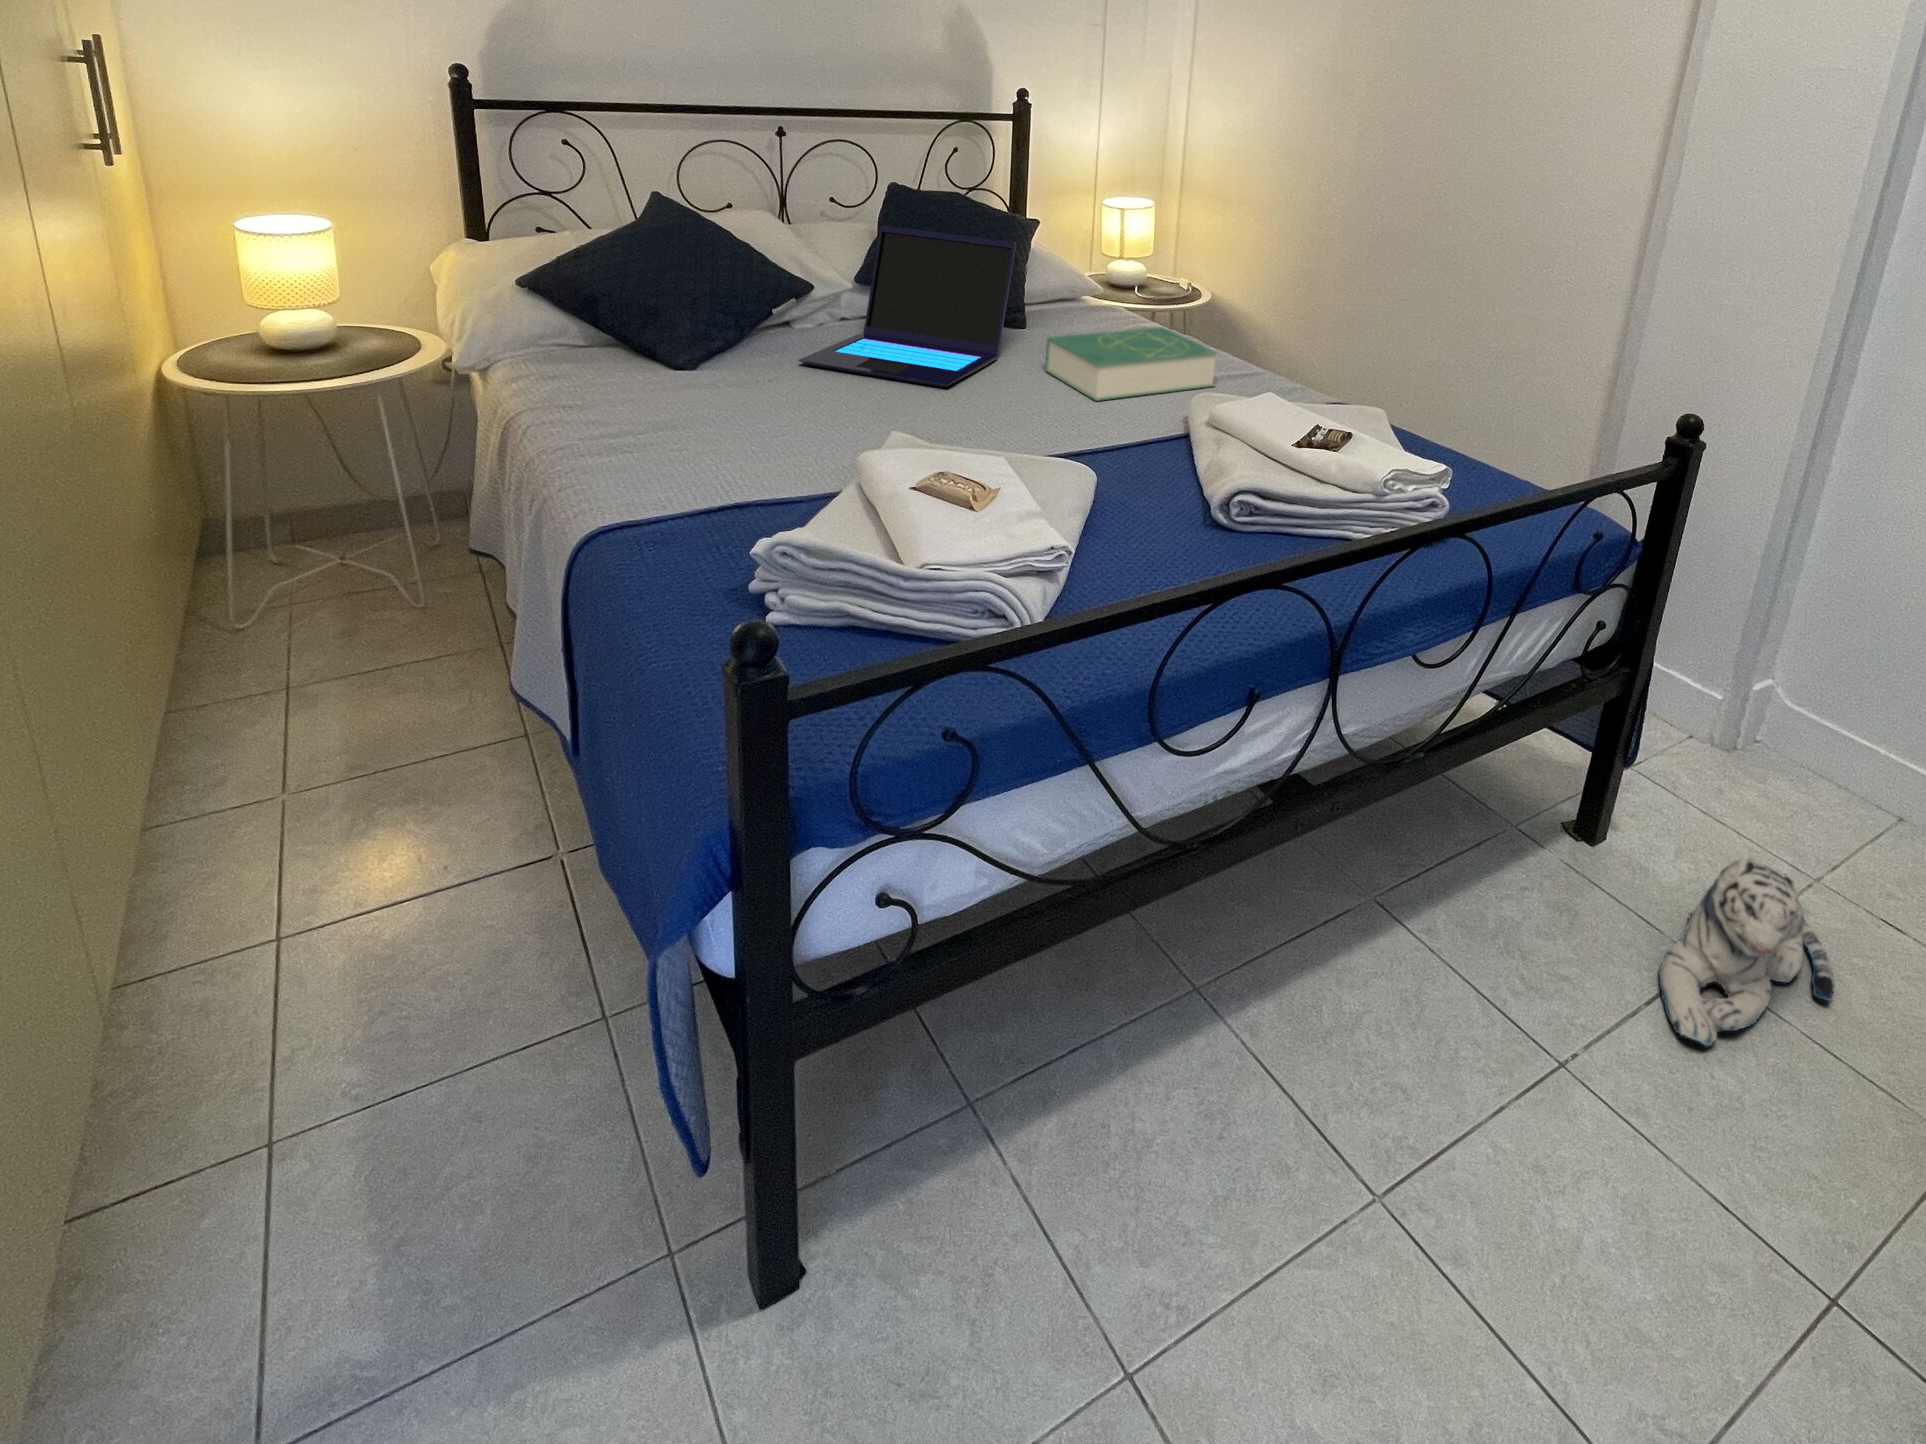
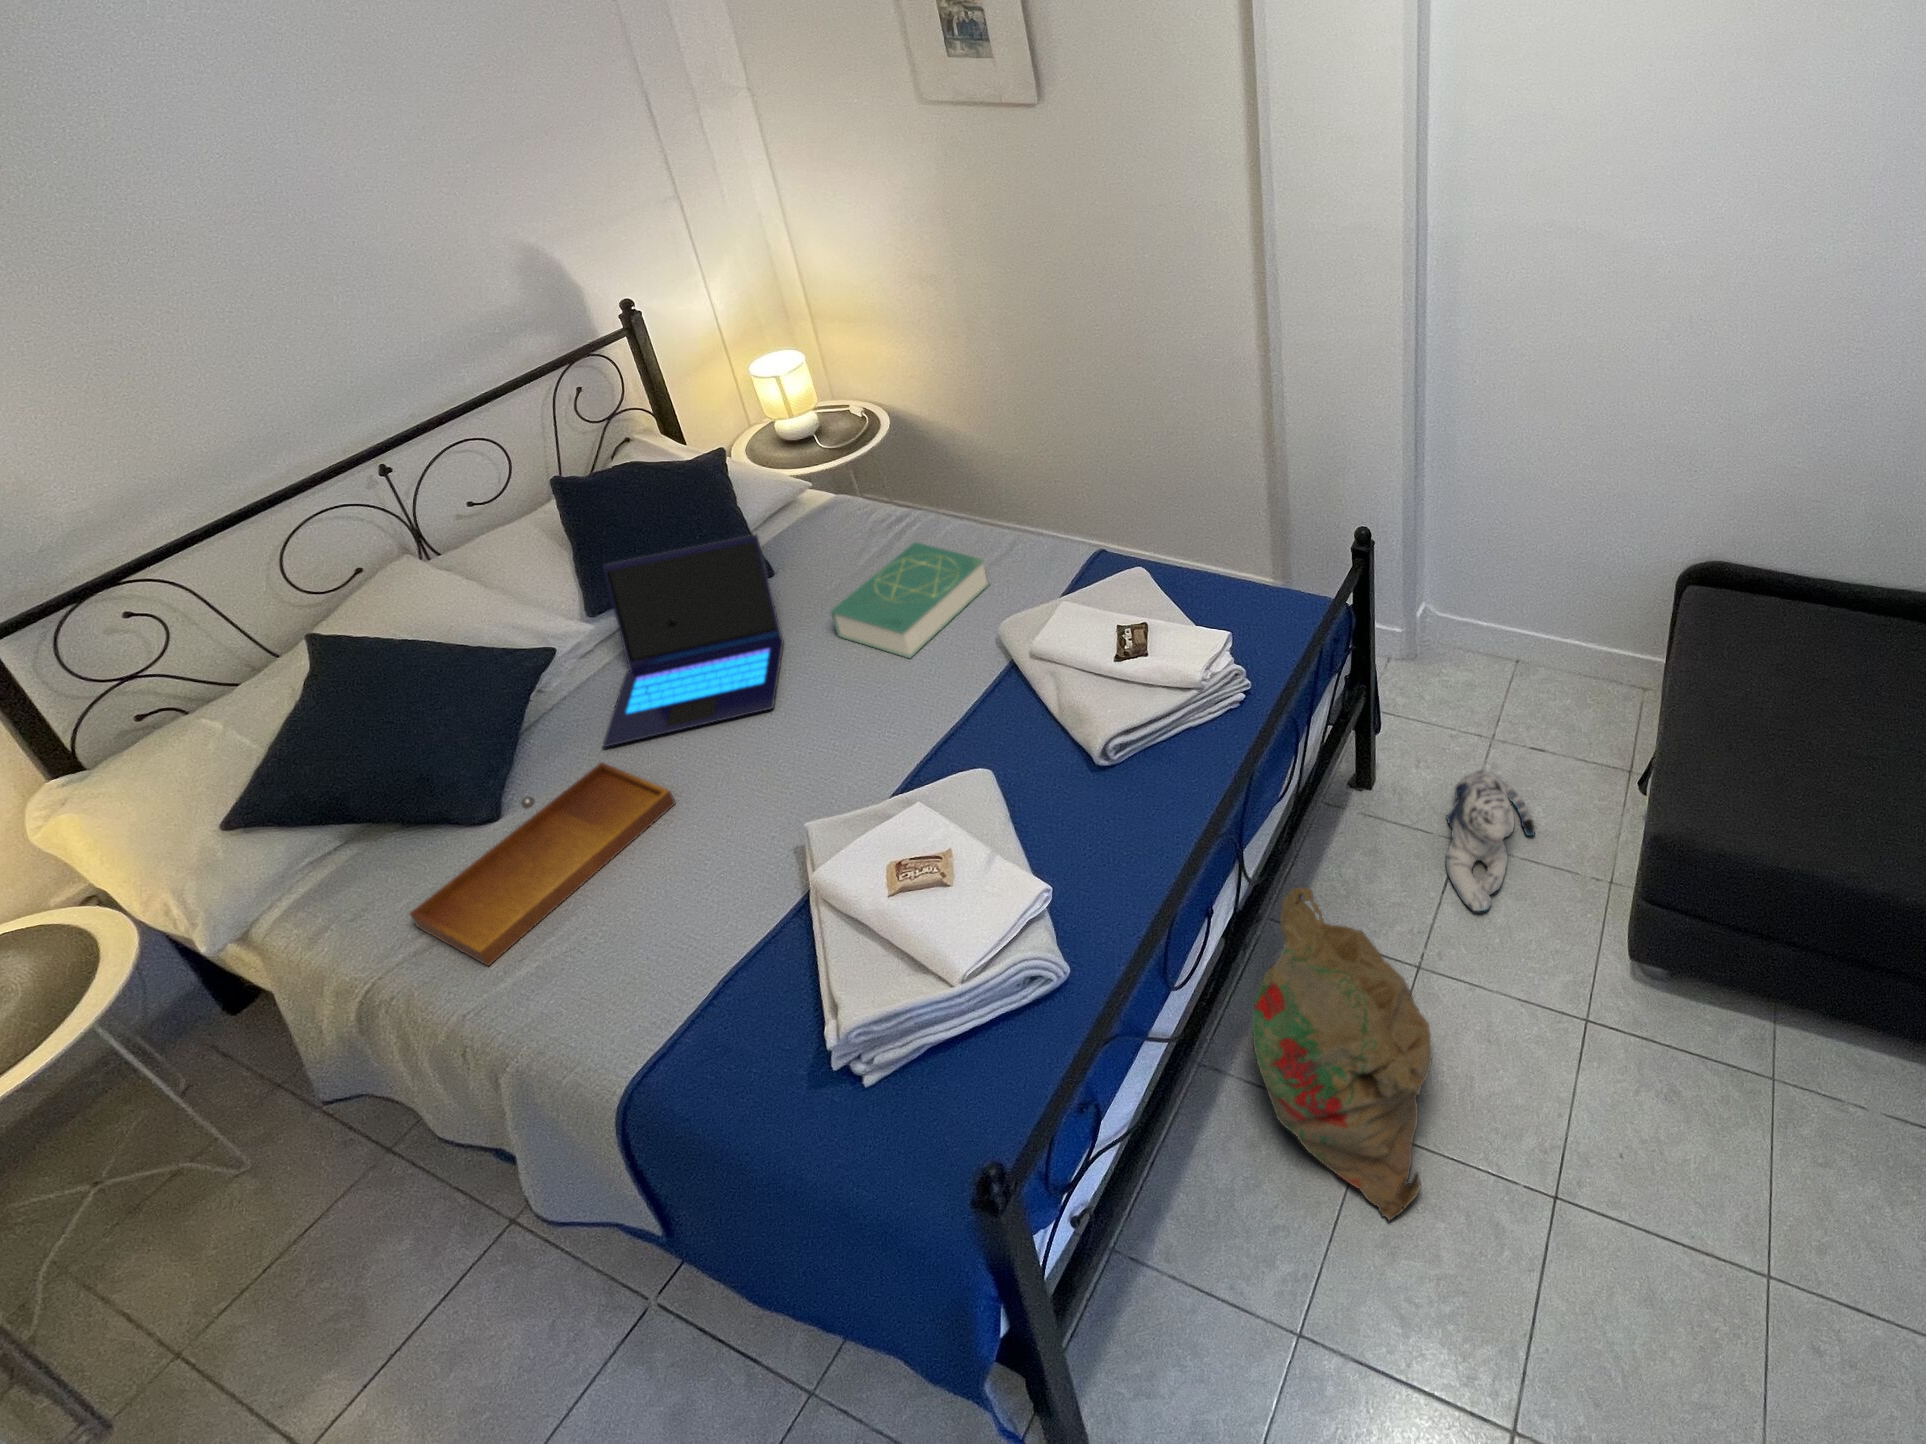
tray: none [570,326,816,432] -> present [410,763,675,966]
bag: none [1250,802,1530,1322] -> present [1252,887,1432,1220]

